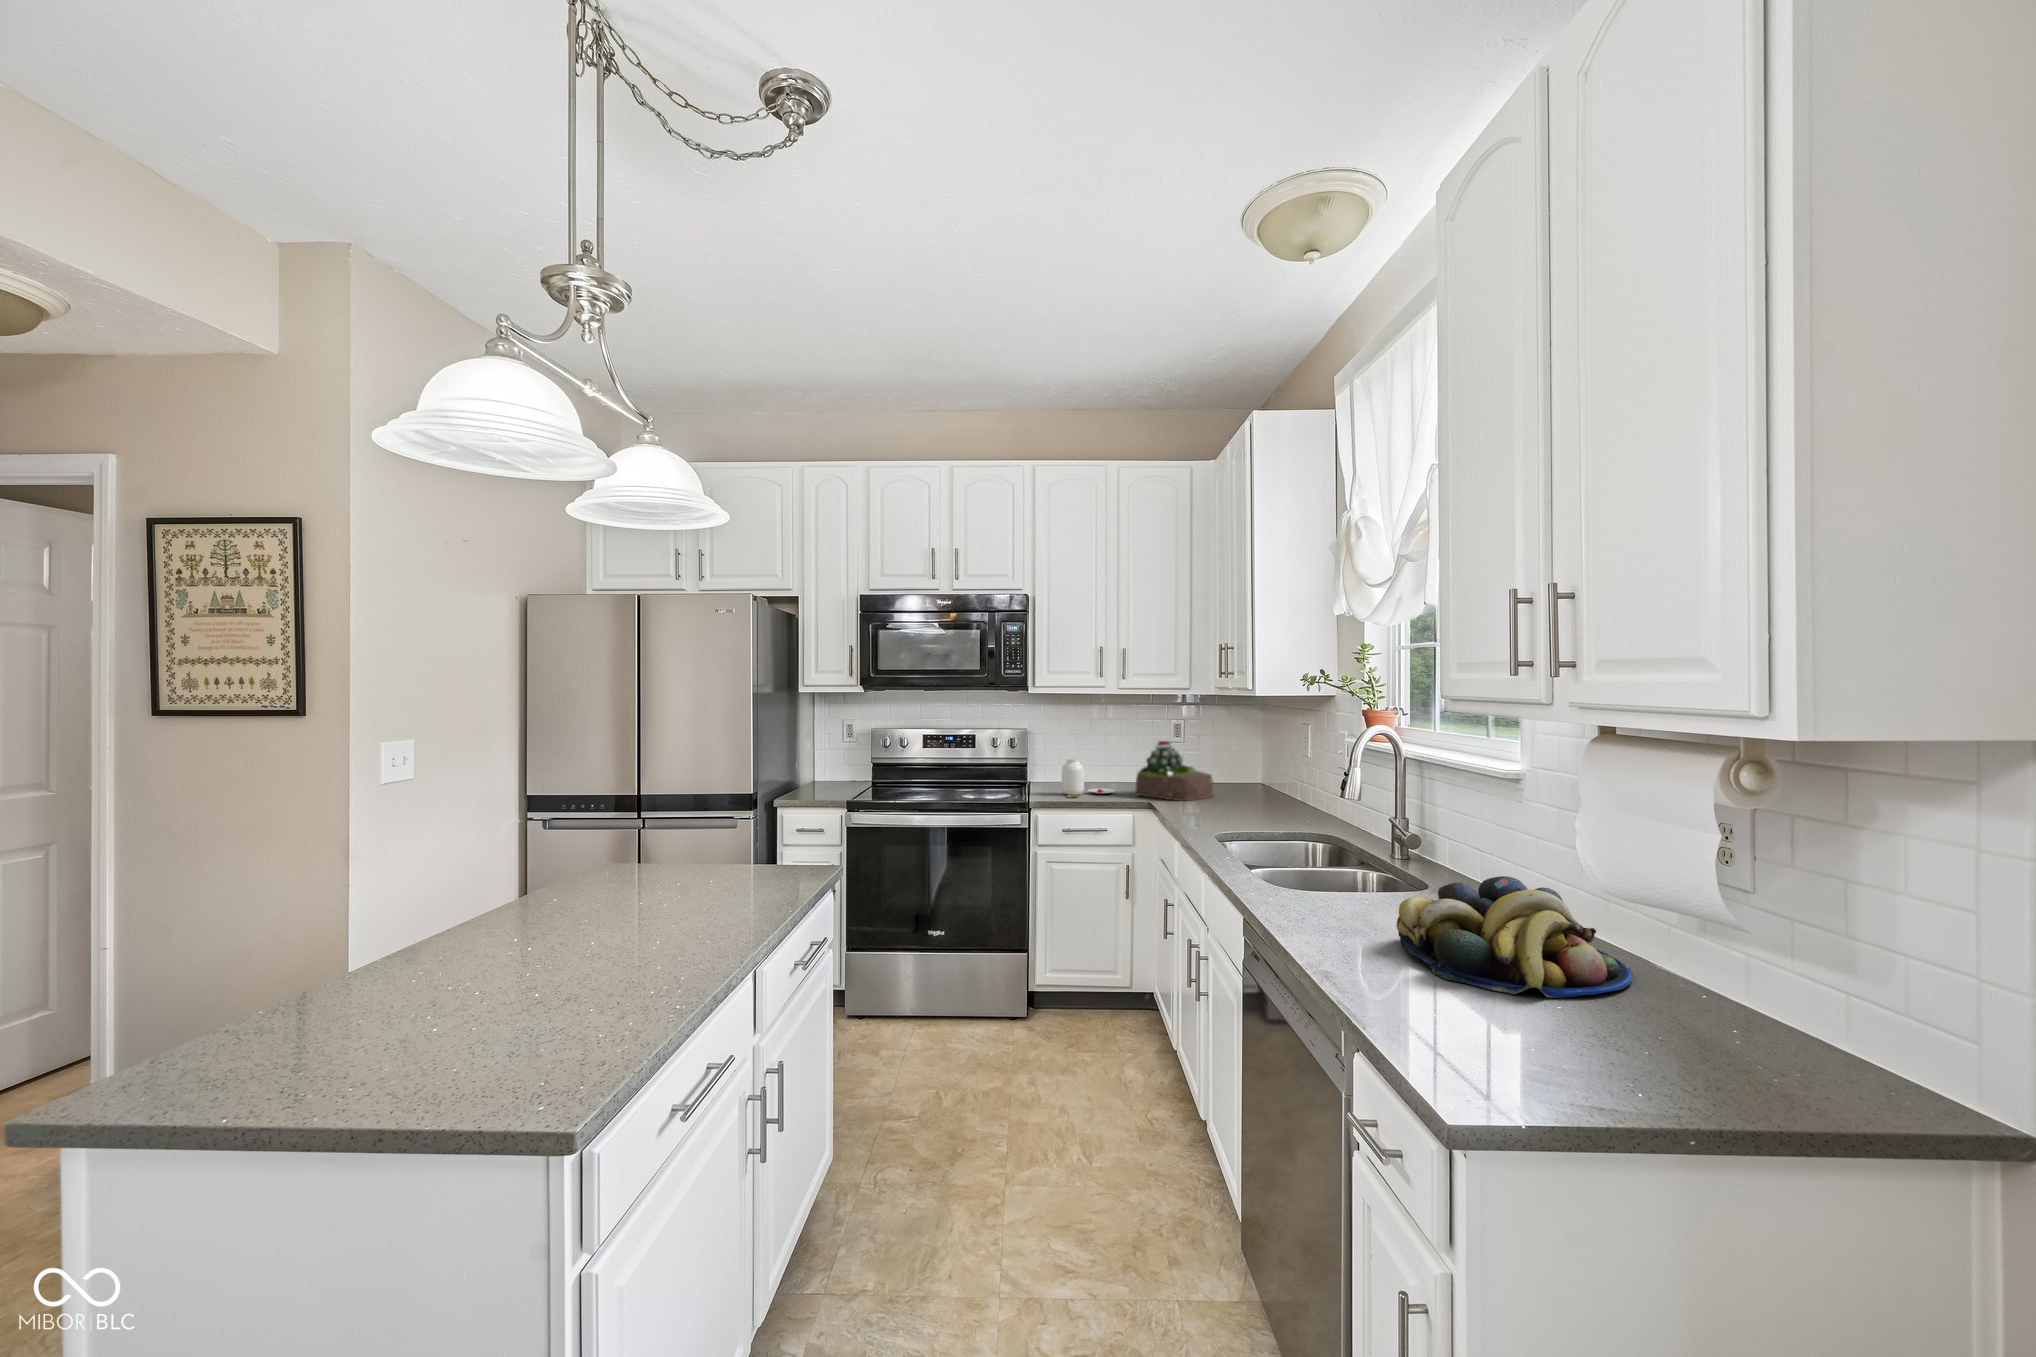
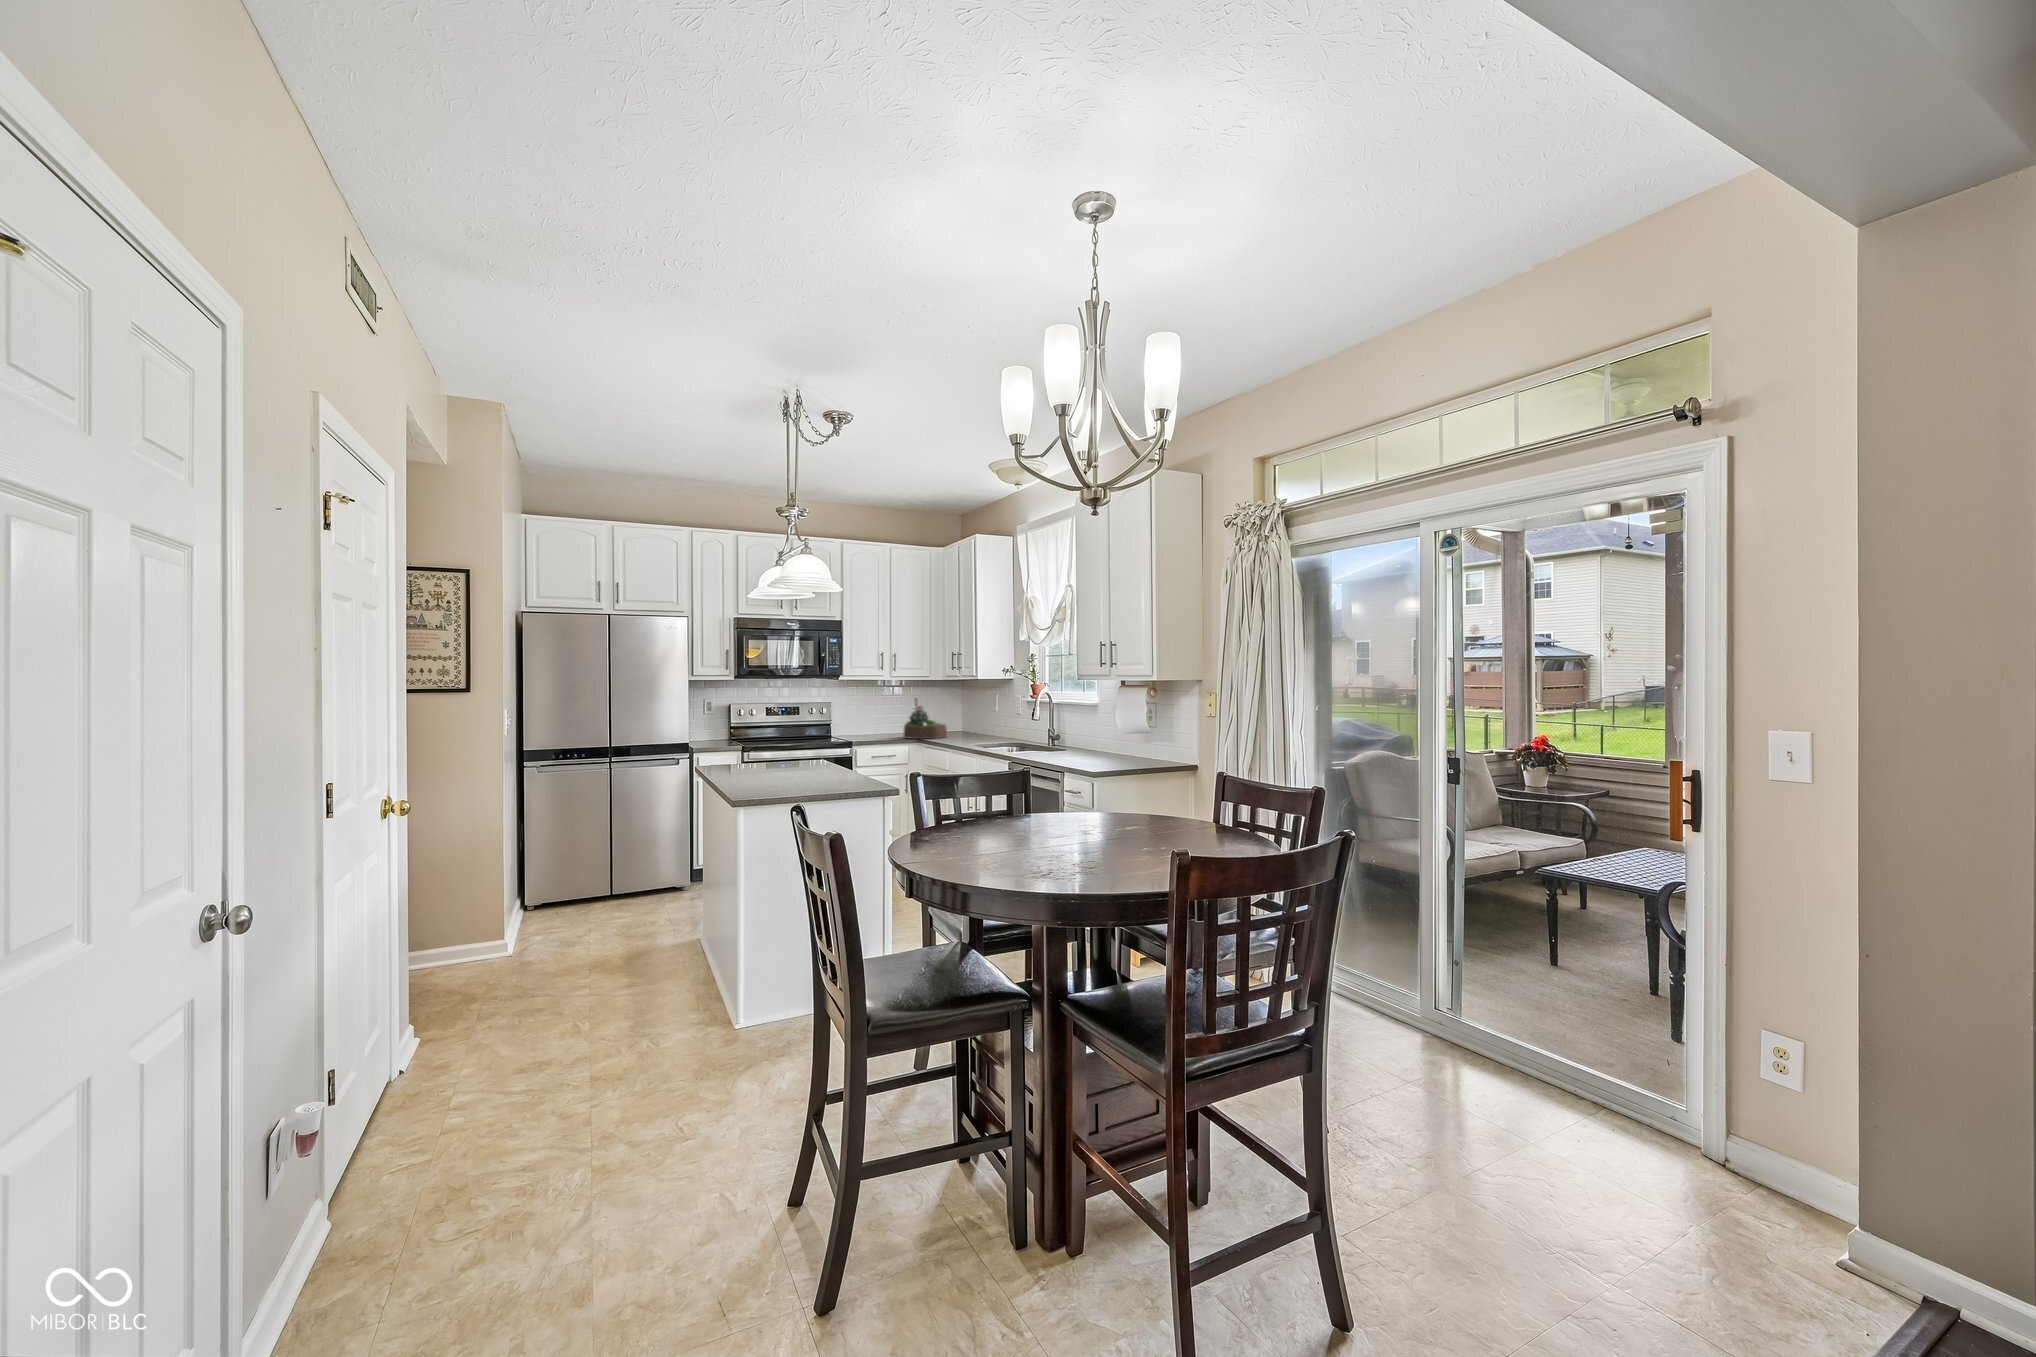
jar: present [1062,758,1116,798] -> none [859,718,893,741]
fruit bowl: present [1396,876,1633,998] -> none [1064,737,1132,766]

